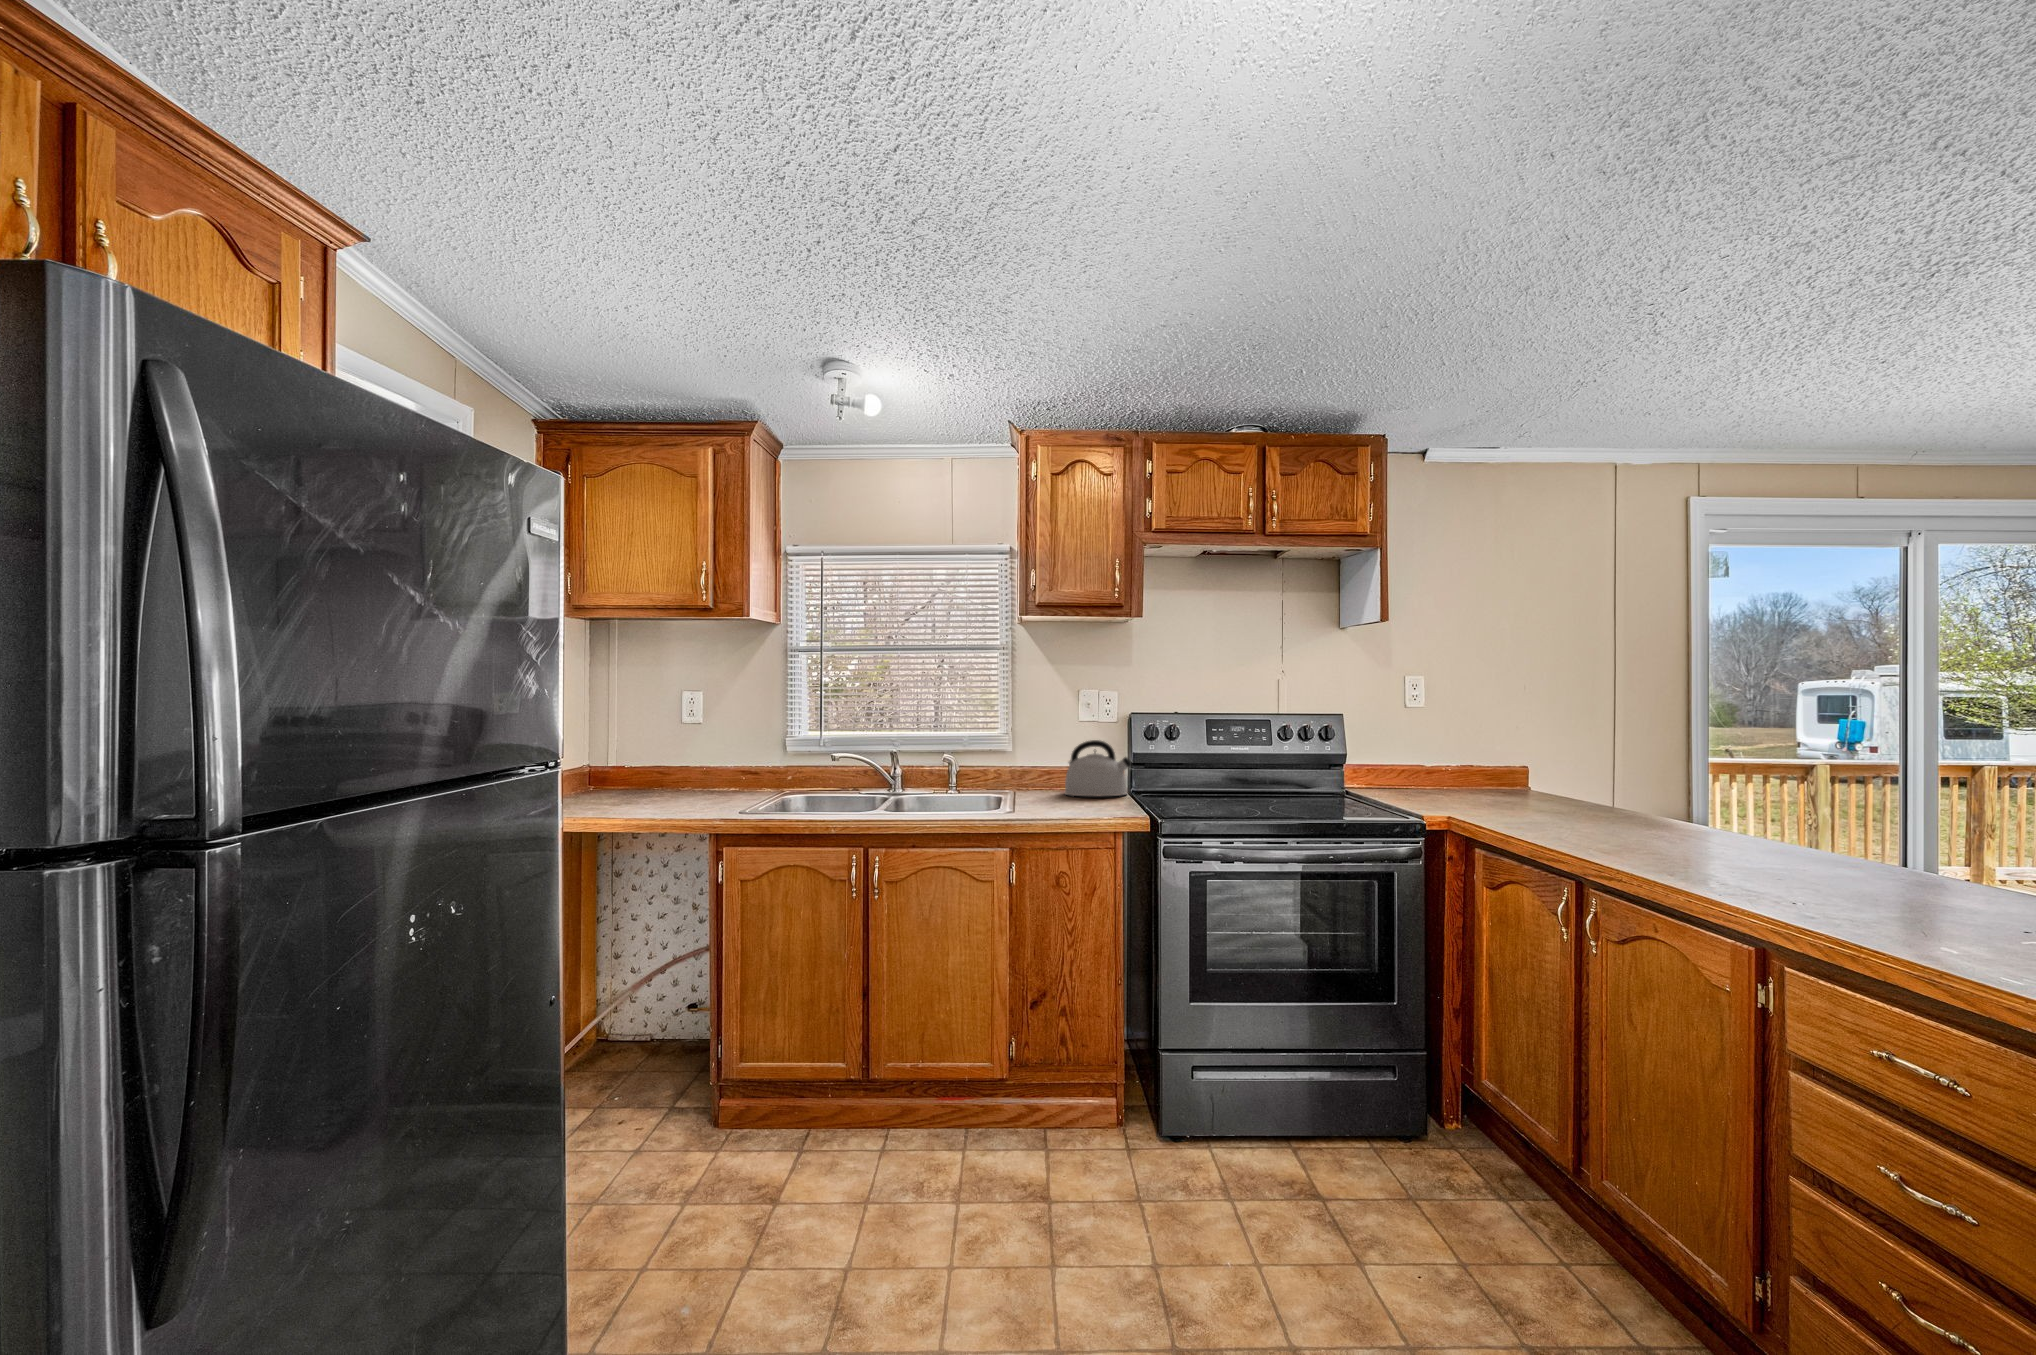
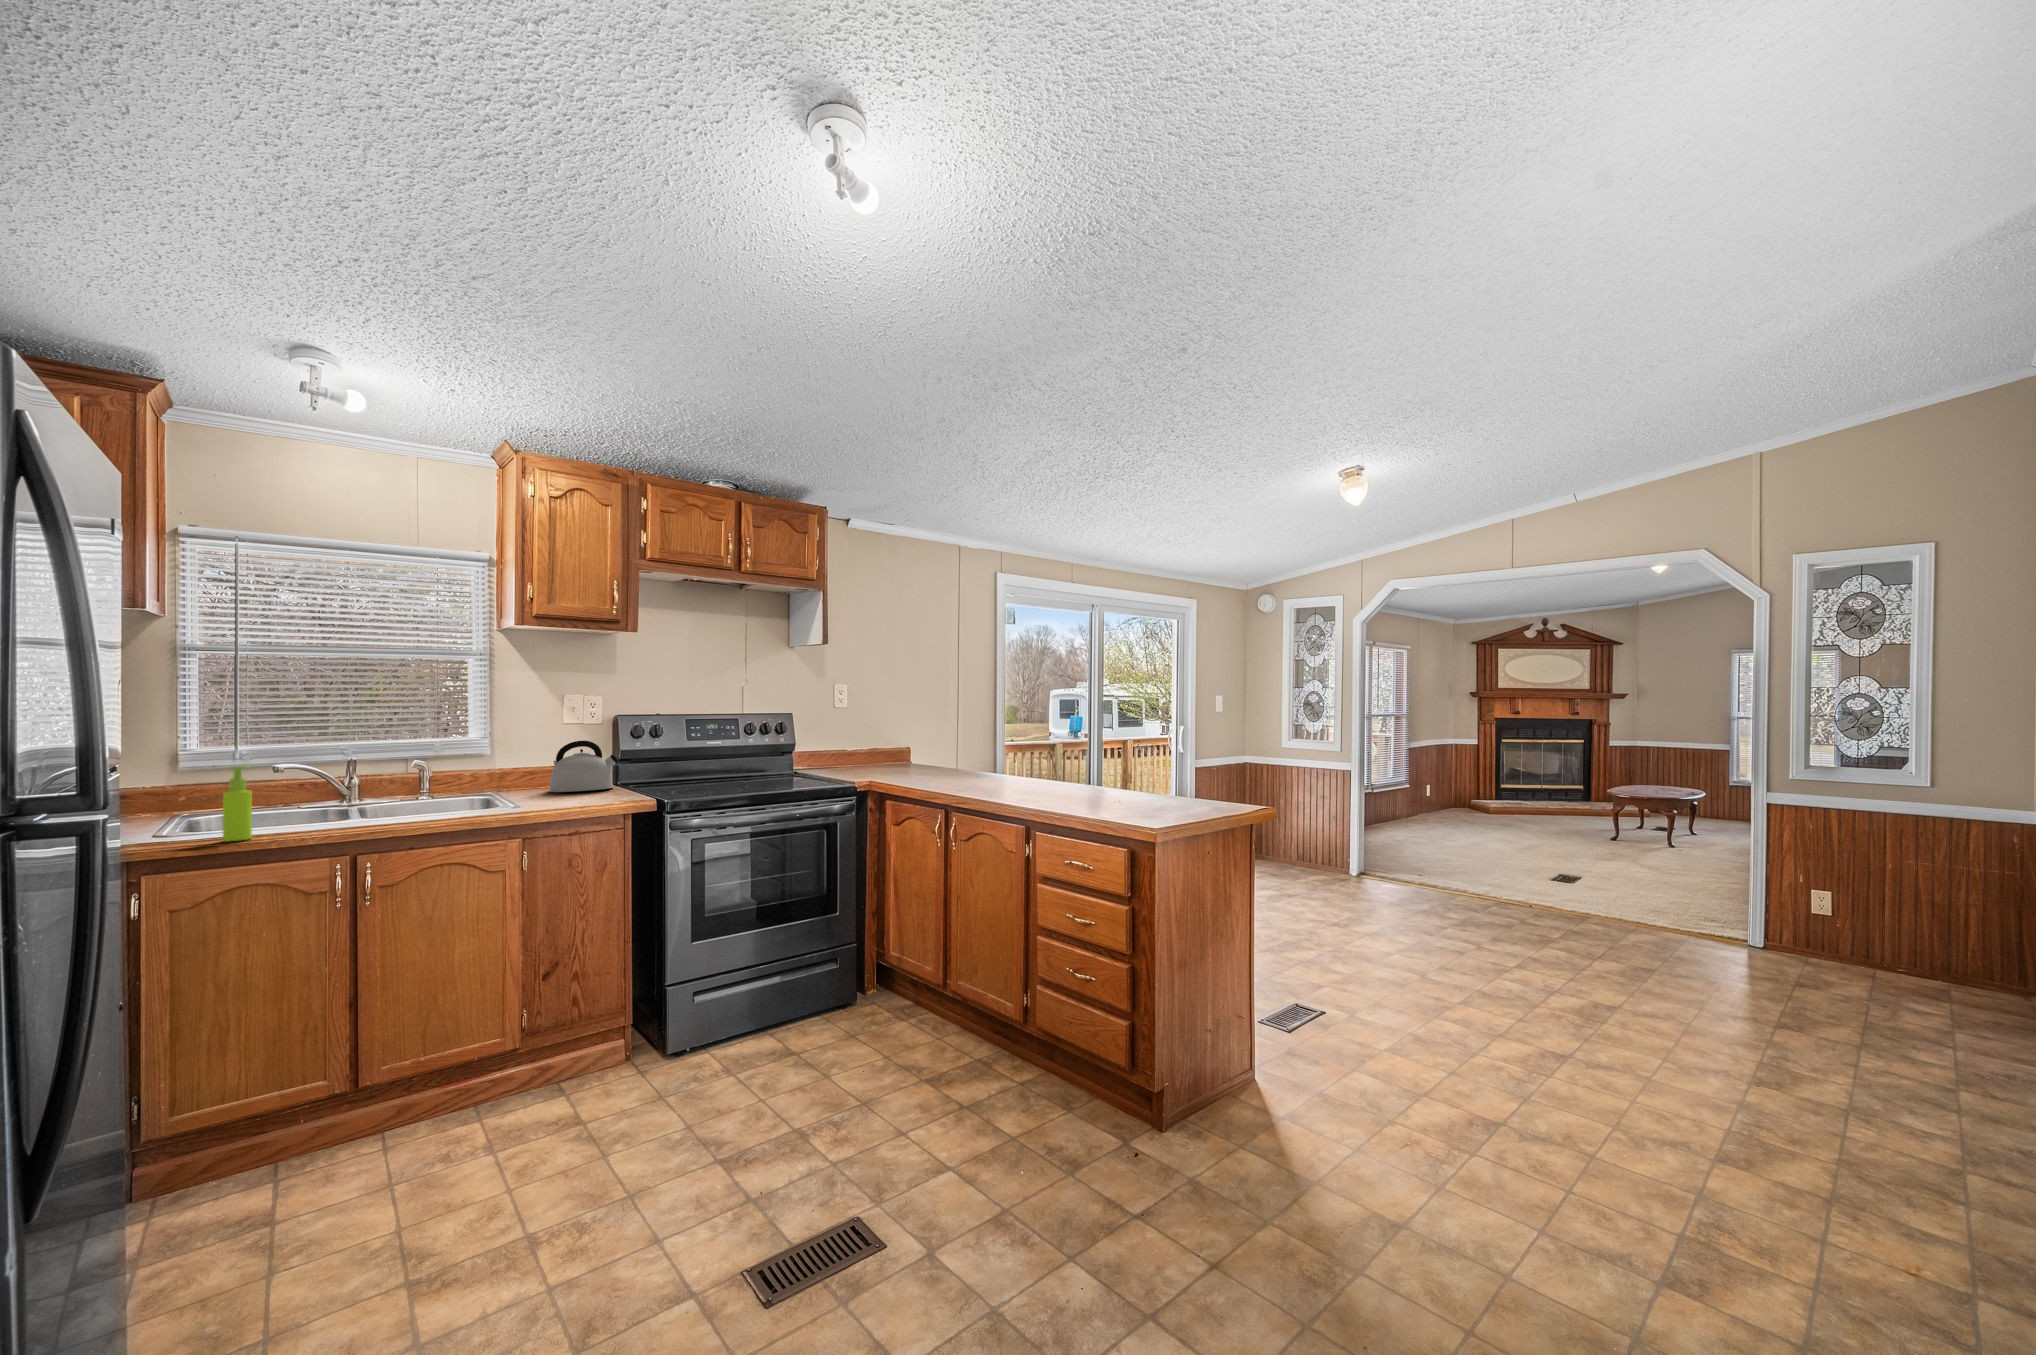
soap dispenser: none [766,756,787,825] -> present [223,766,252,841]

